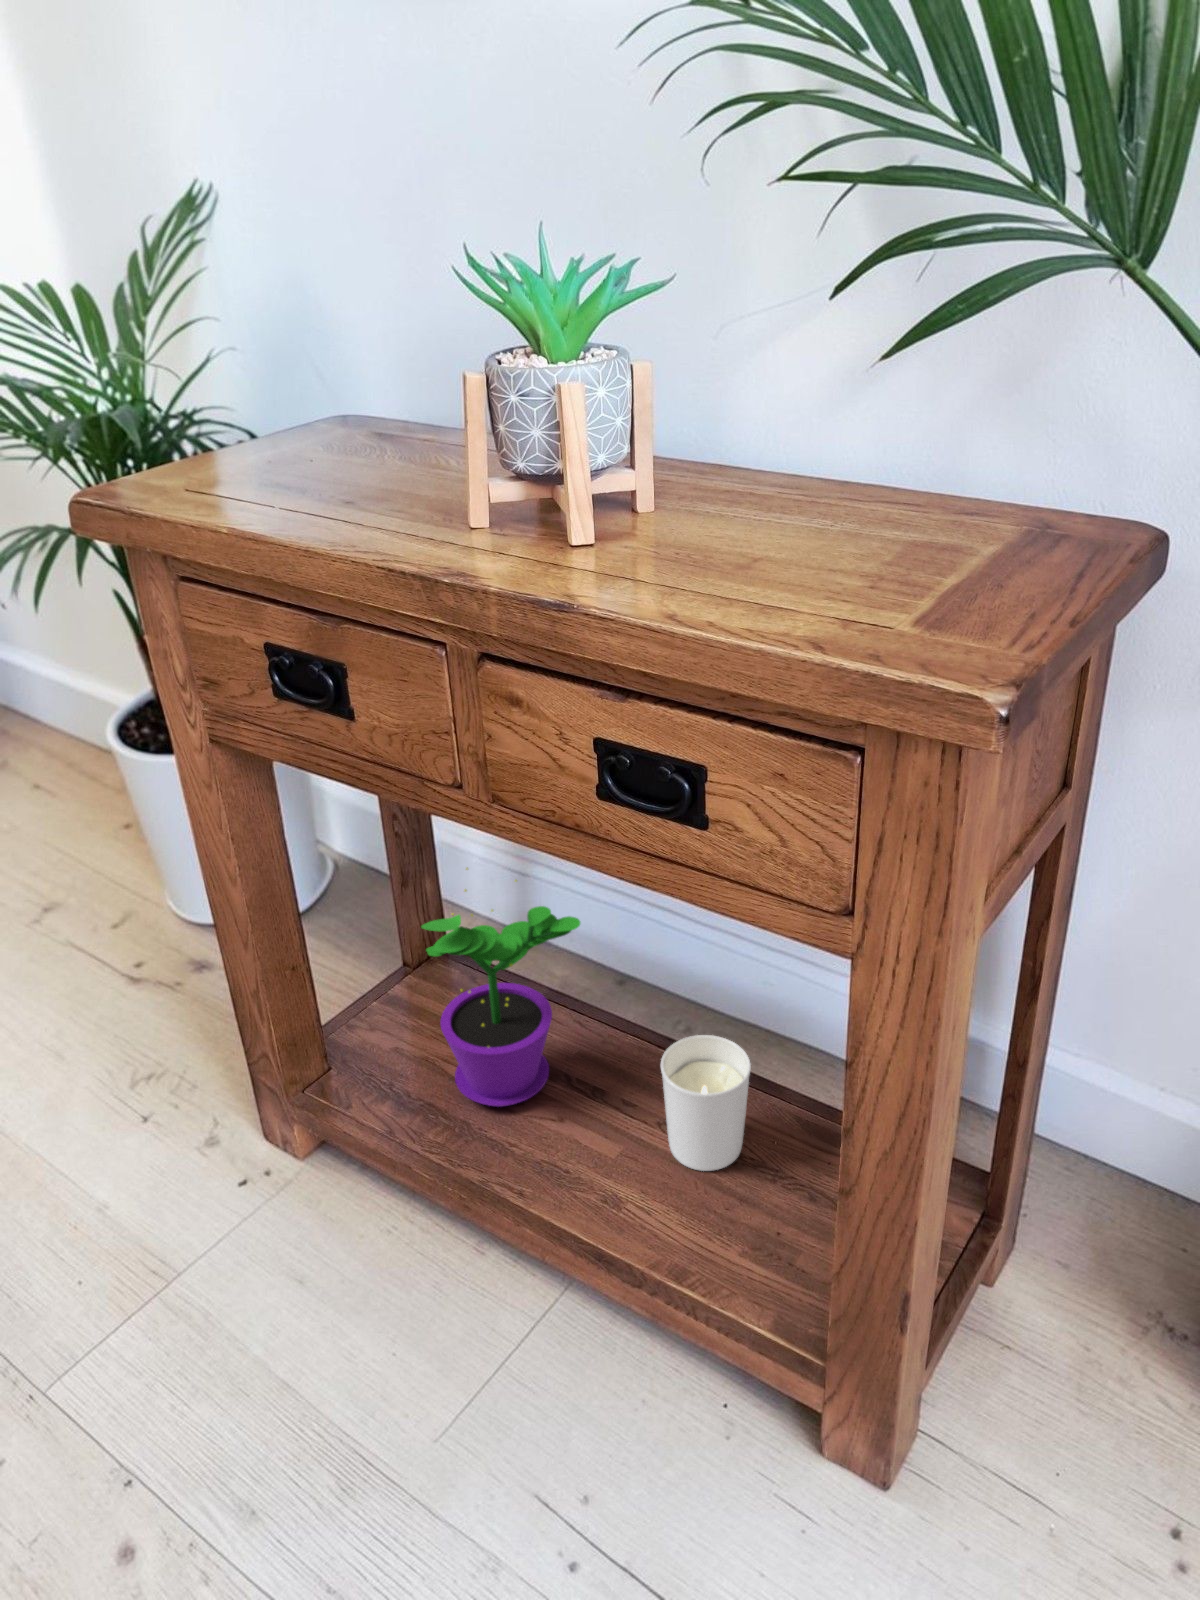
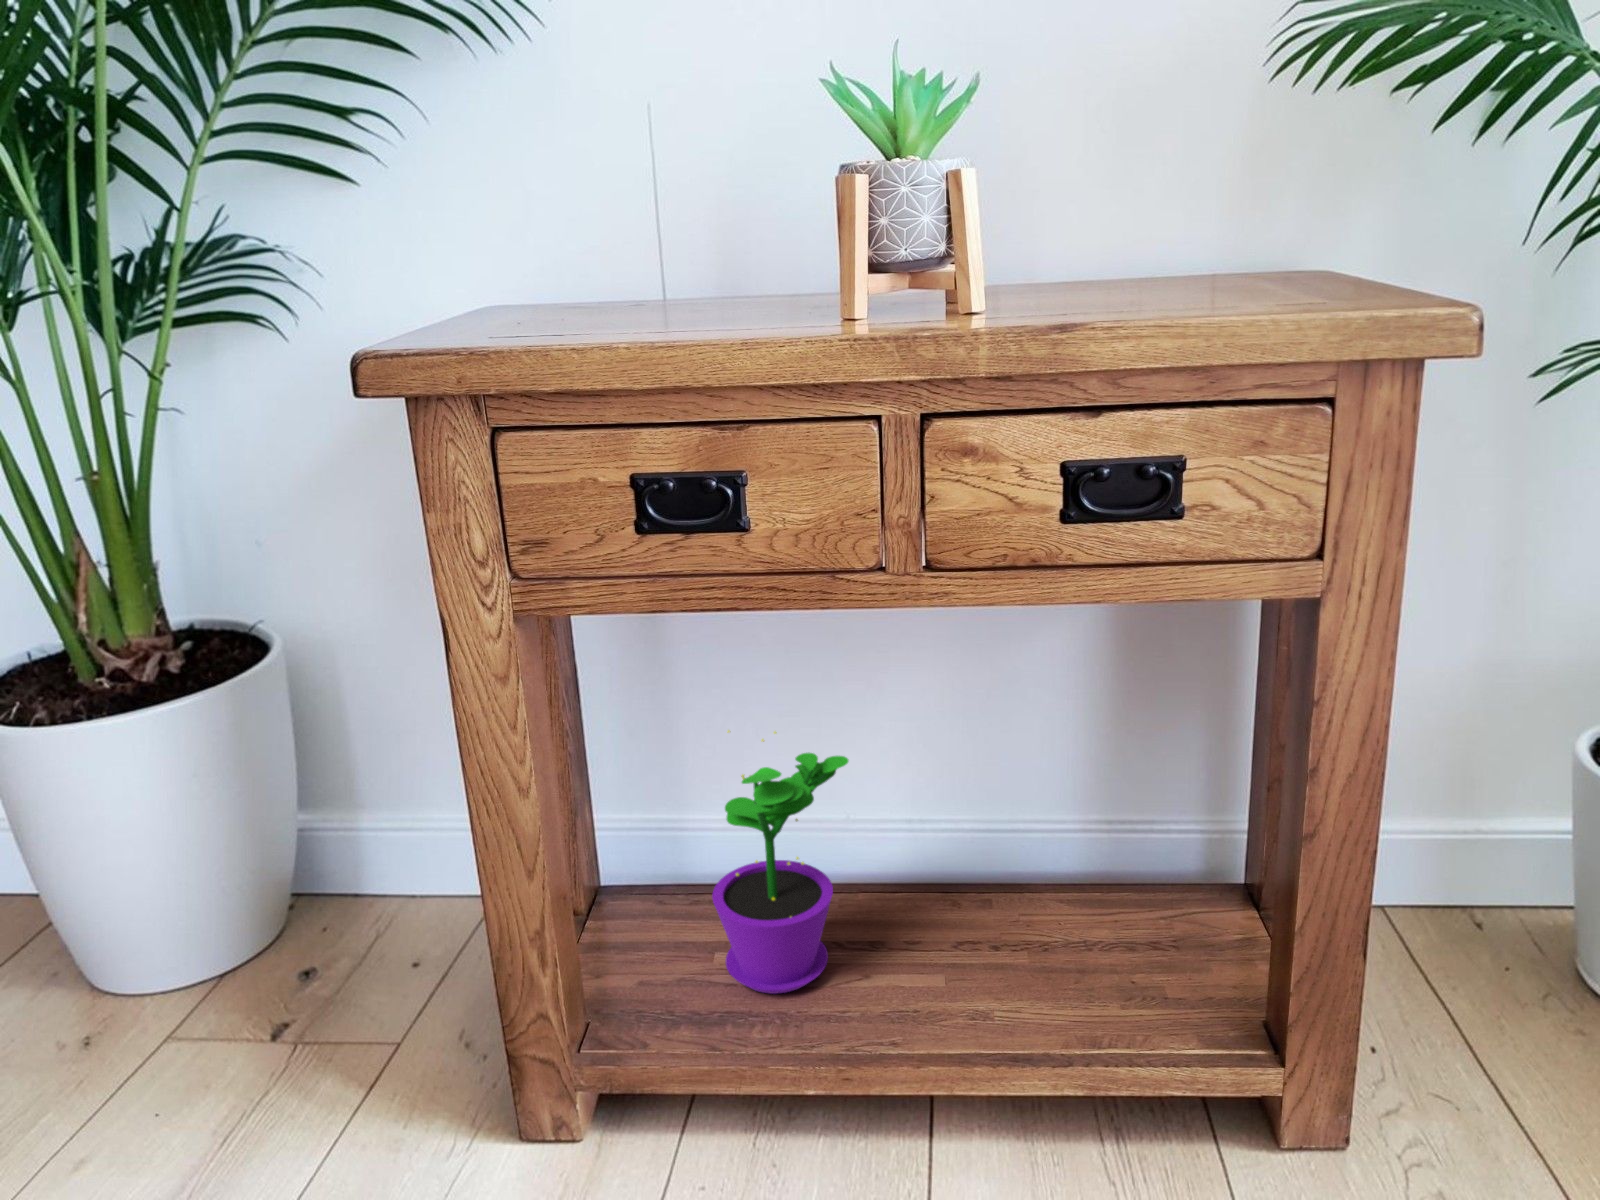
candle holder: present [661,1035,751,1171] -> none [966,829,1055,964]

